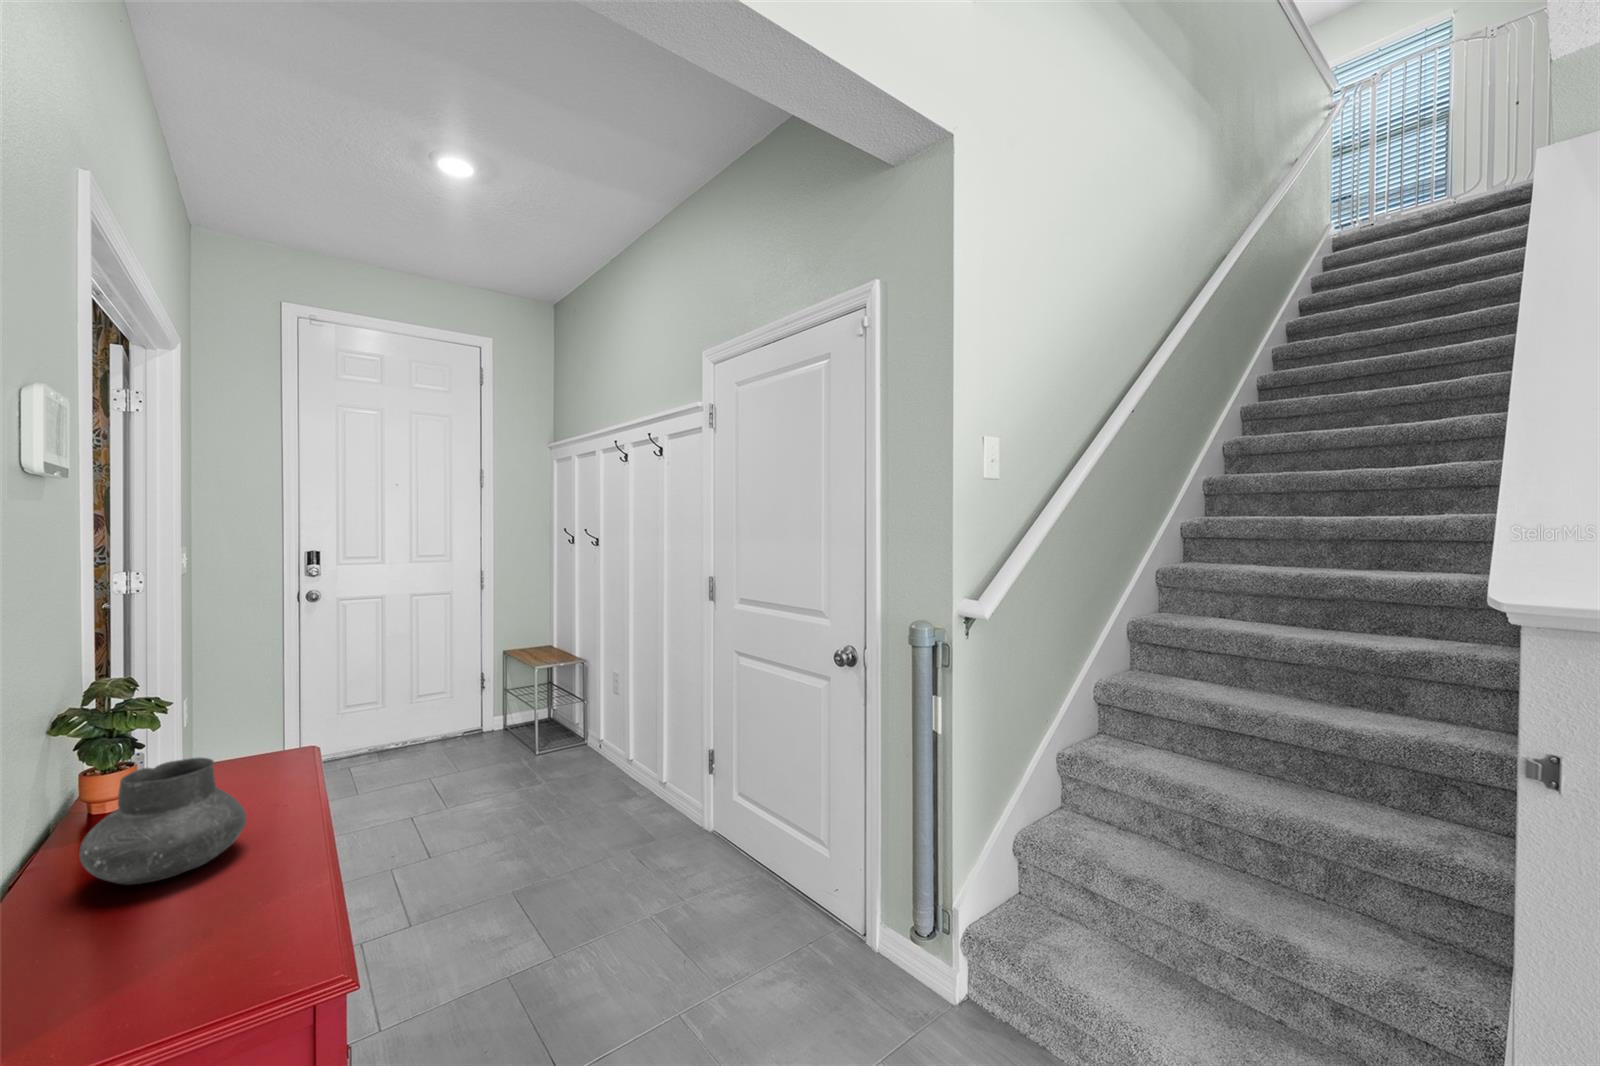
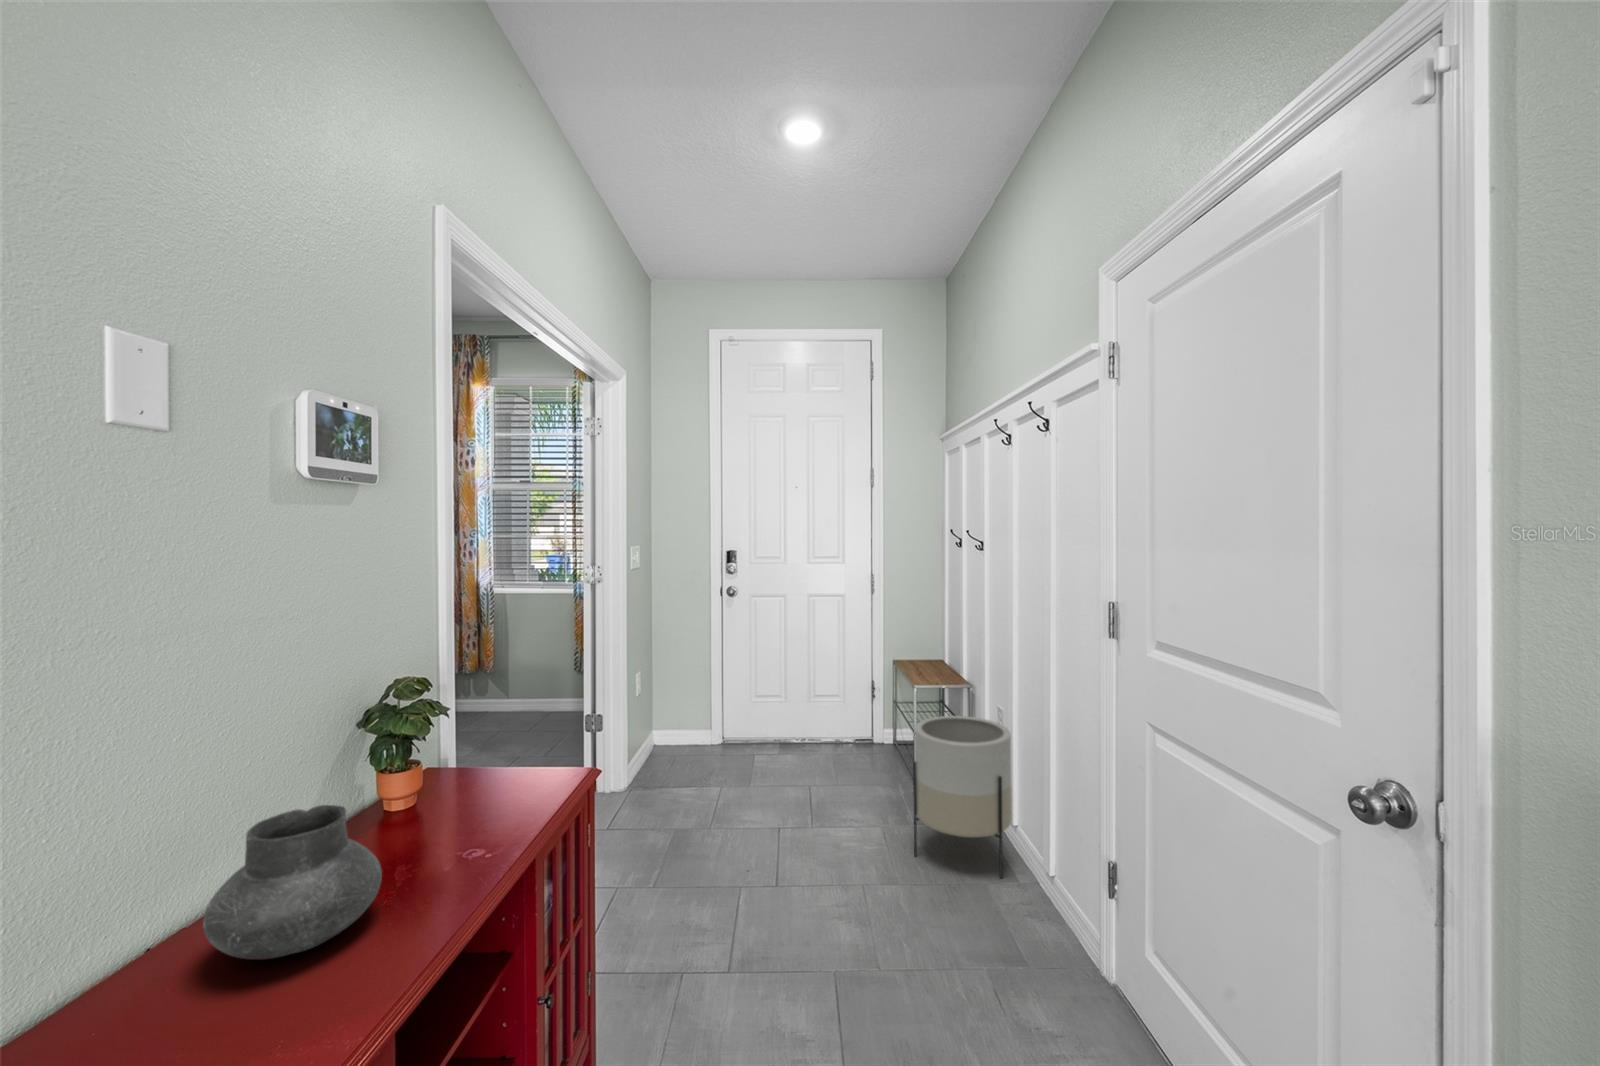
planter: none [551,681,631,803] -> present [913,716,1012,878]

